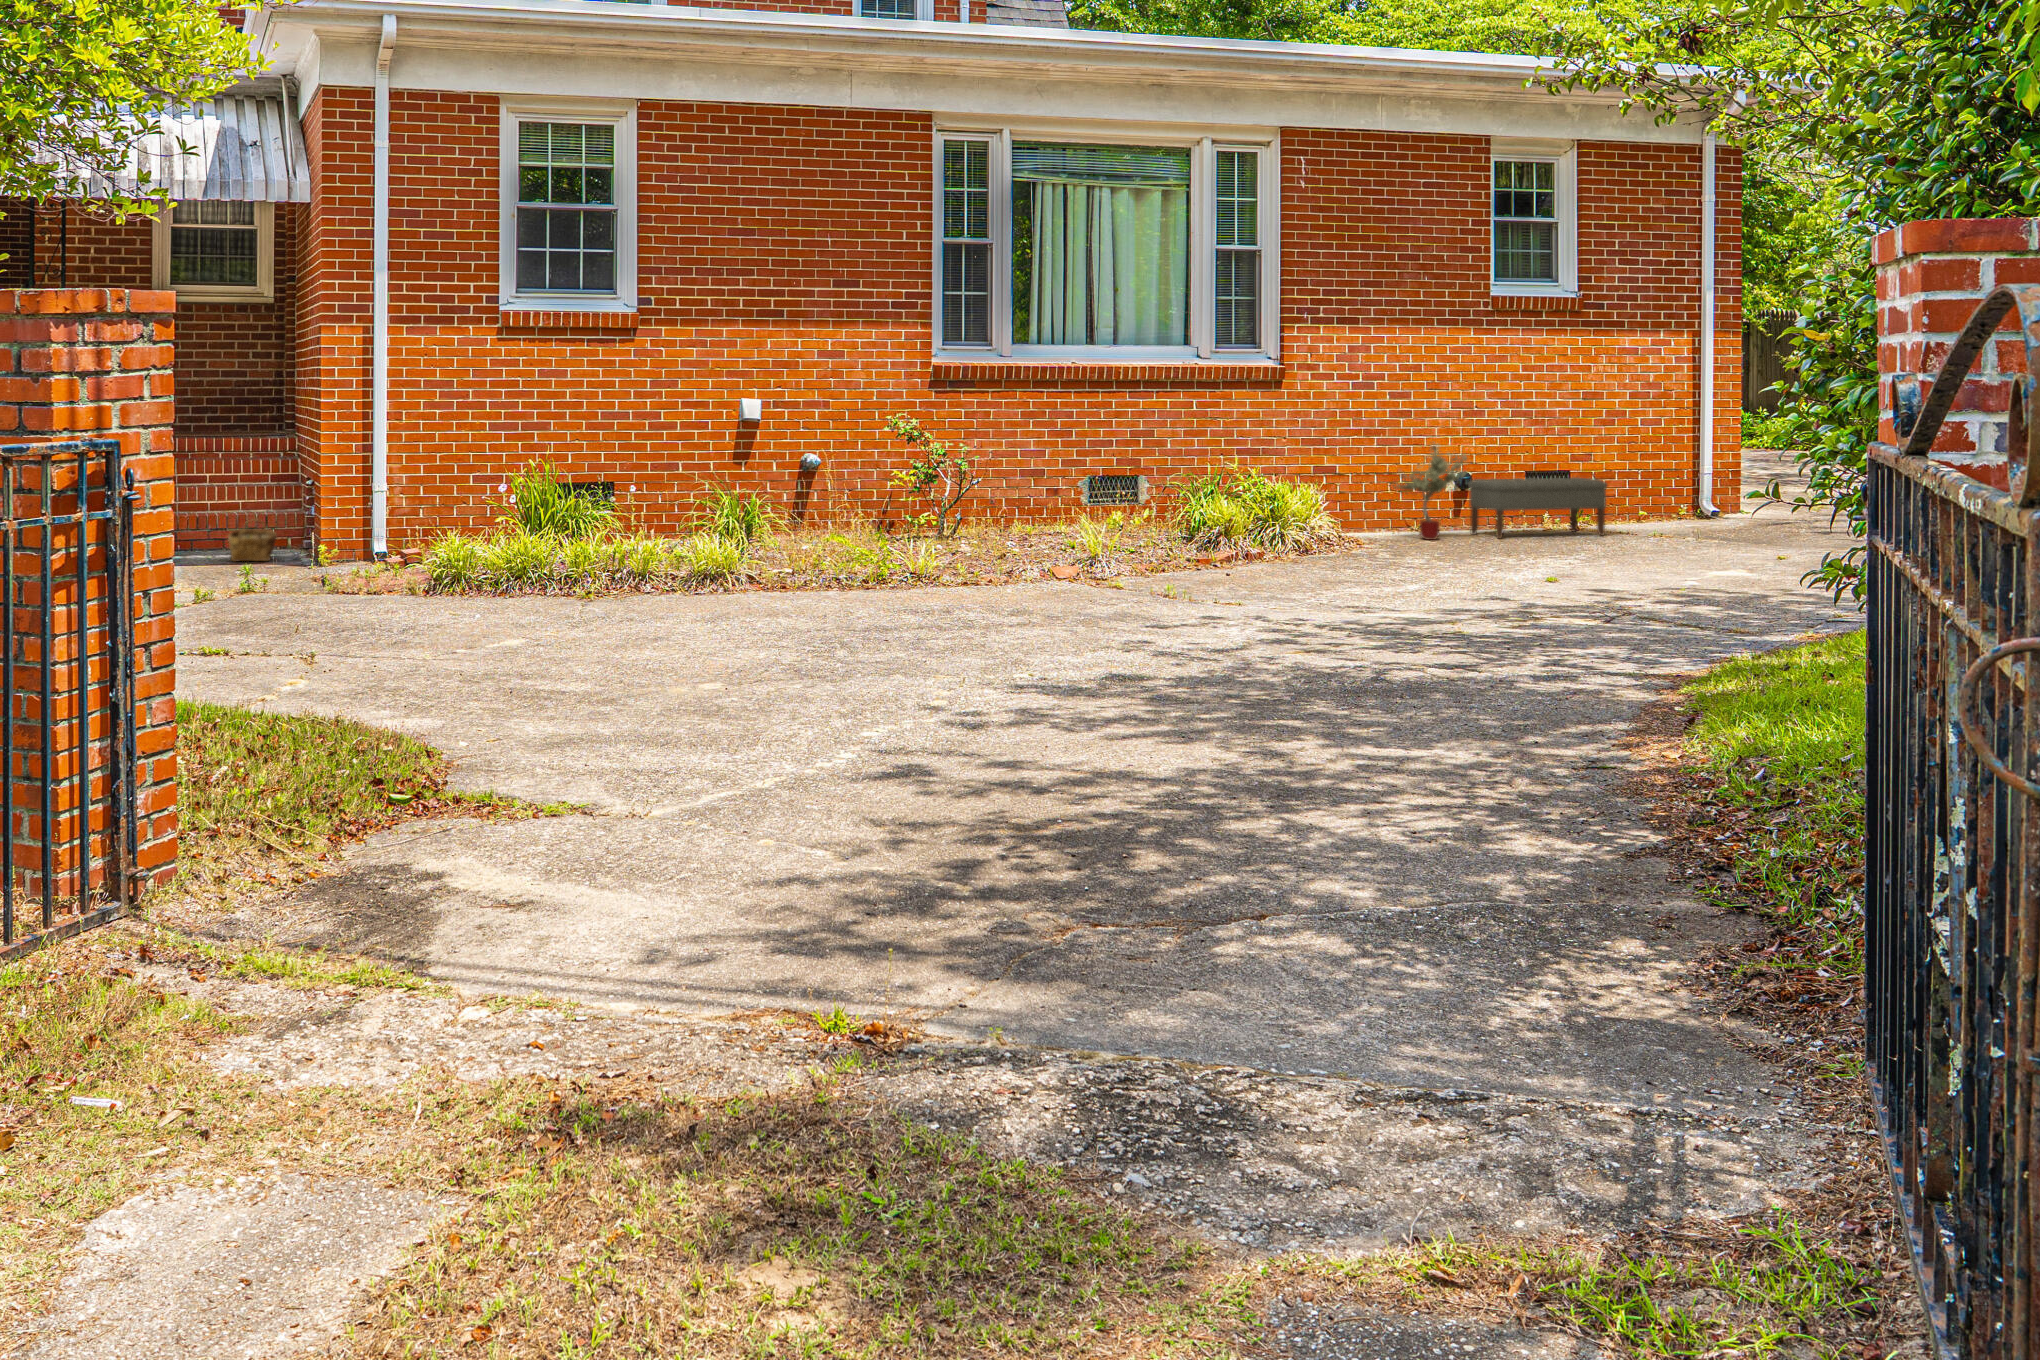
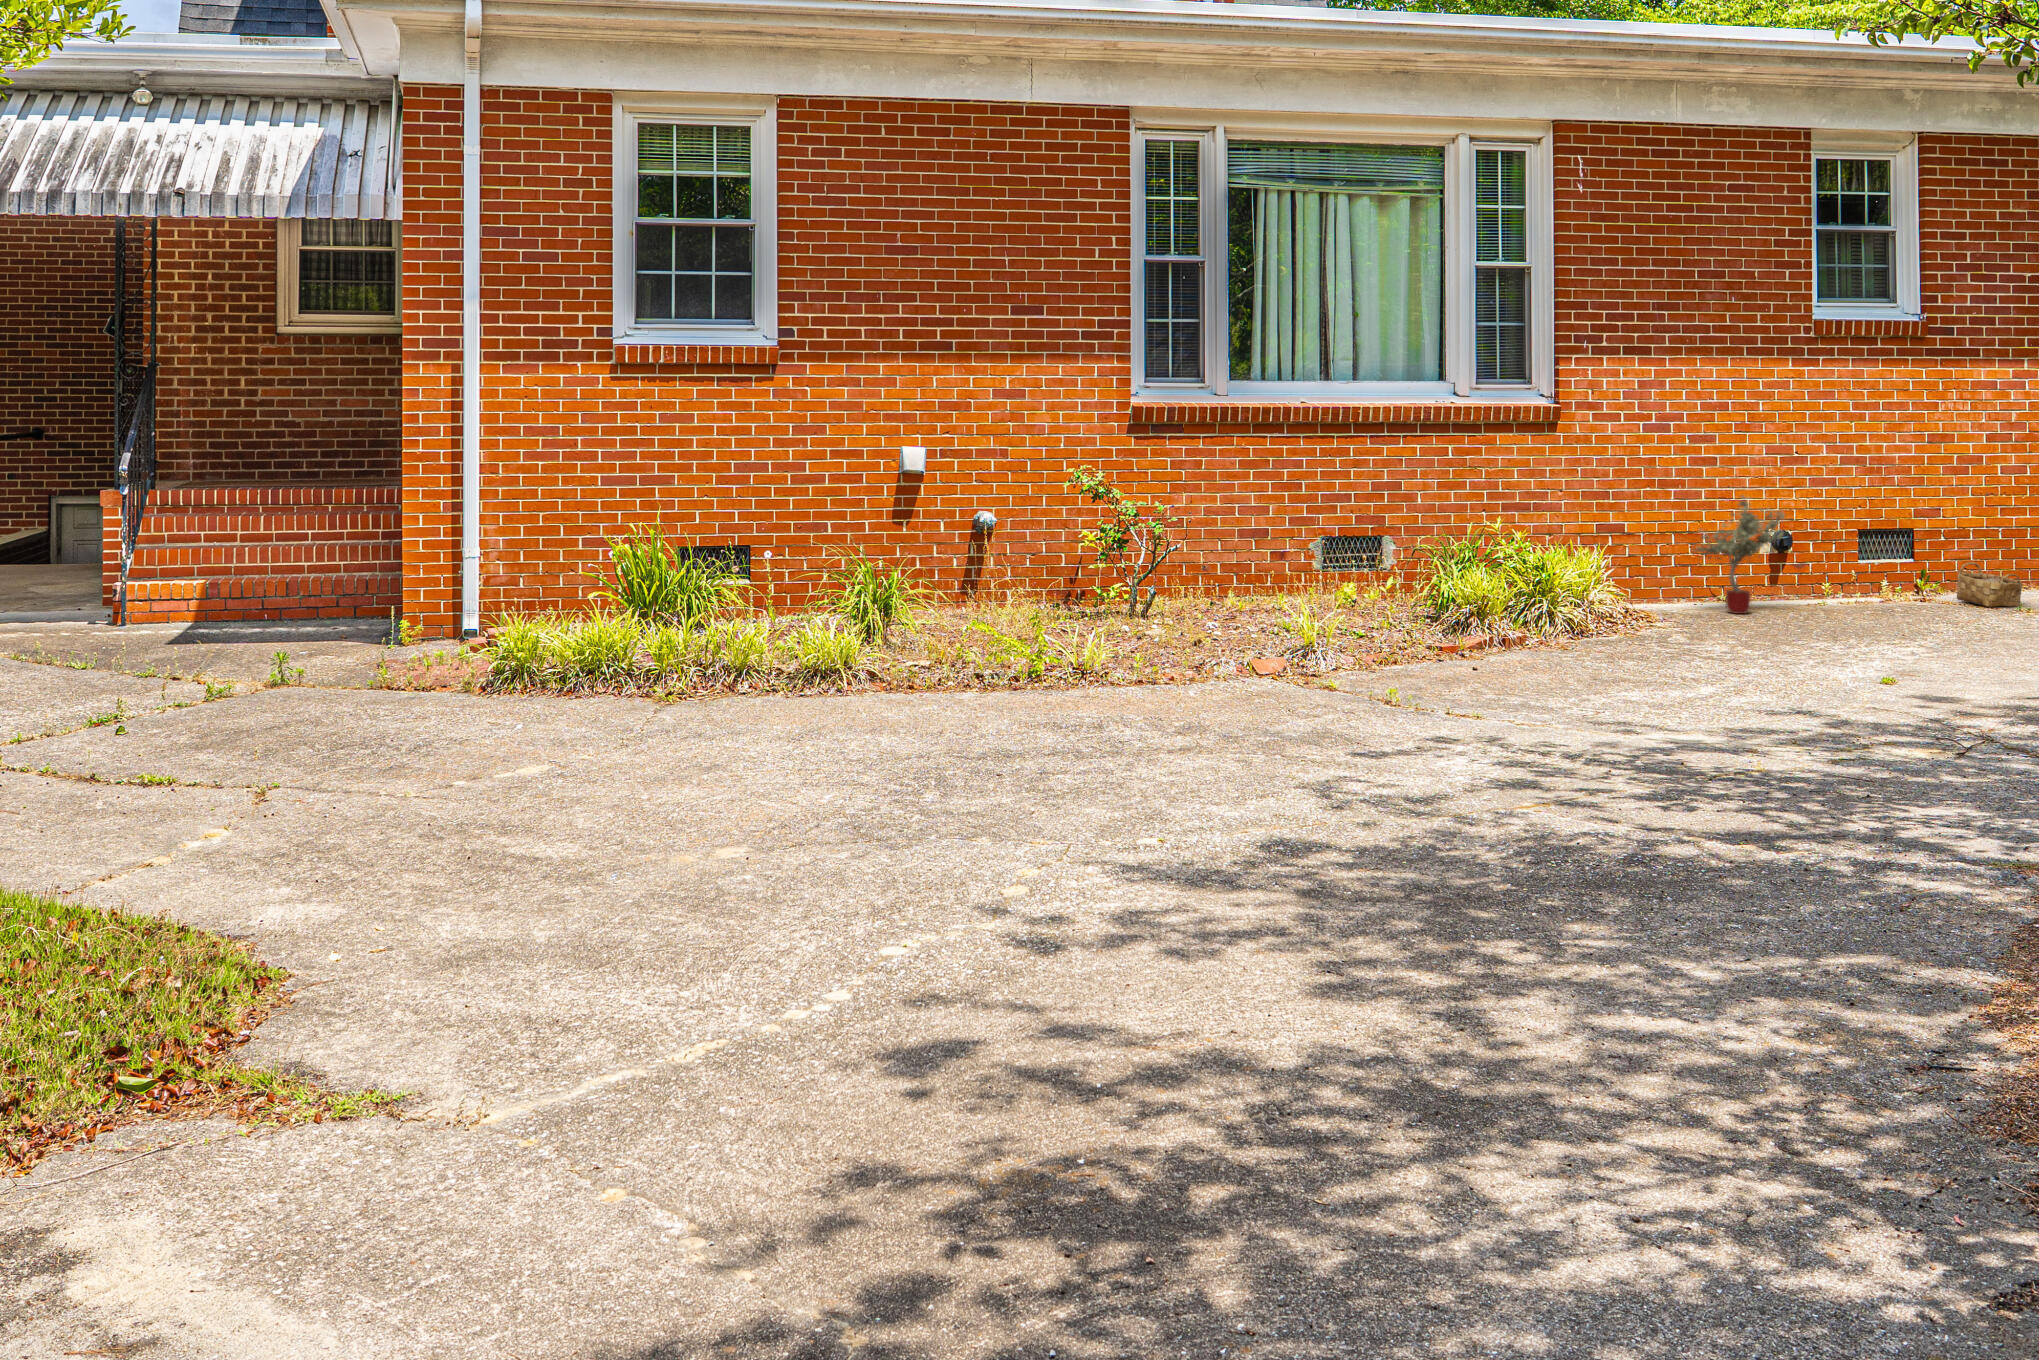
bench: present [1468,477,1607,538] -> none [1785,538,1961,613]
woven basket: present [228,521,277,561] -> present [1957,562,2022,607]

